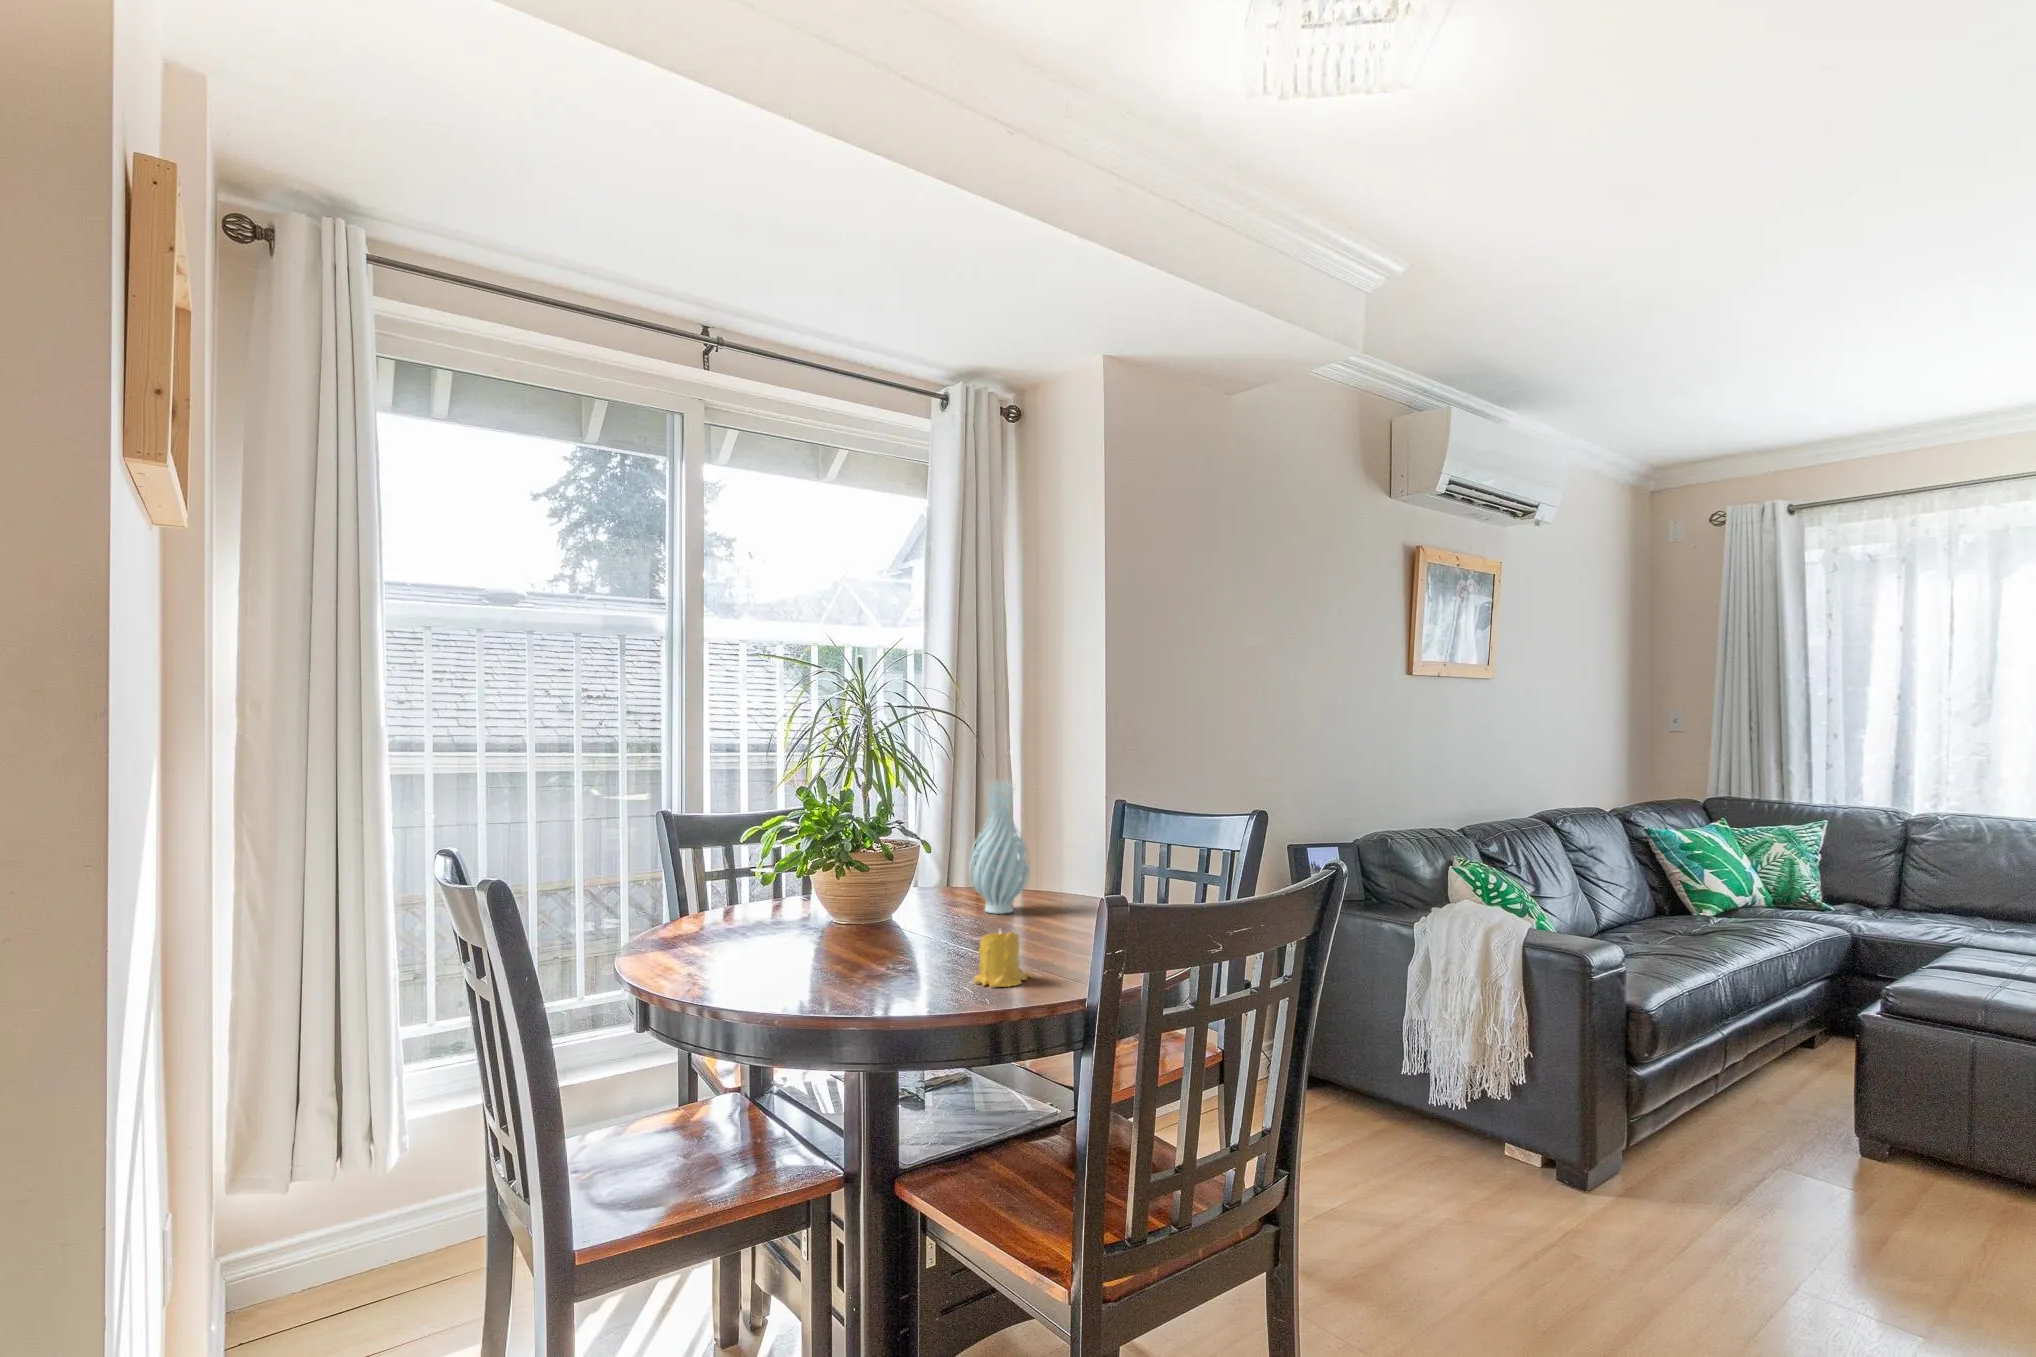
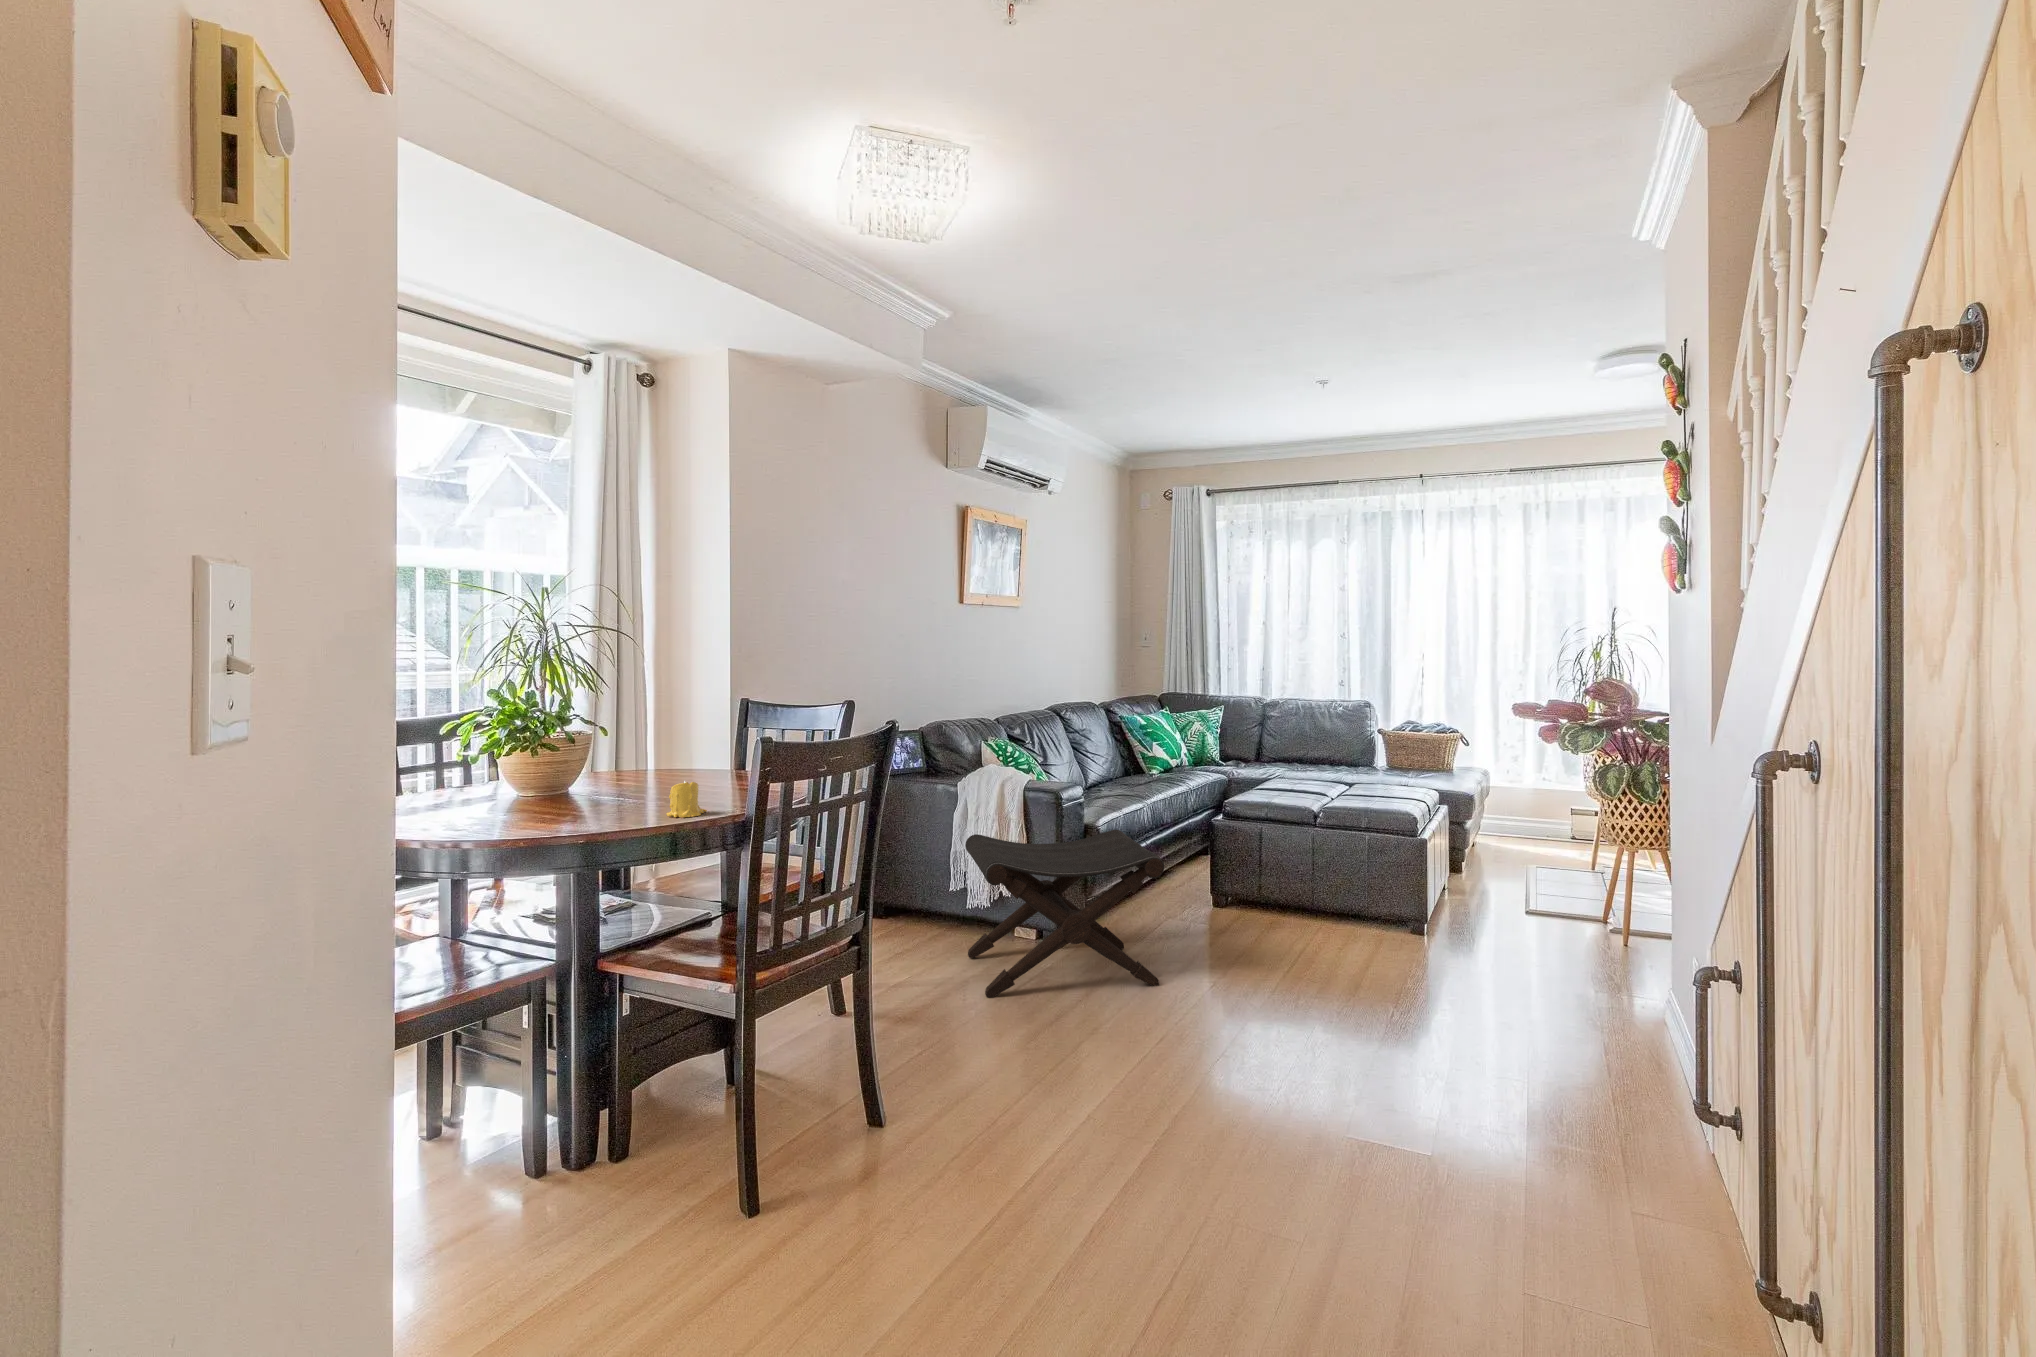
vase: present [969,780,1030,914] -> none [640,684,687,783]
footstool: none [1430,1006,1800,1315] -> present [965,830,1164,997]

